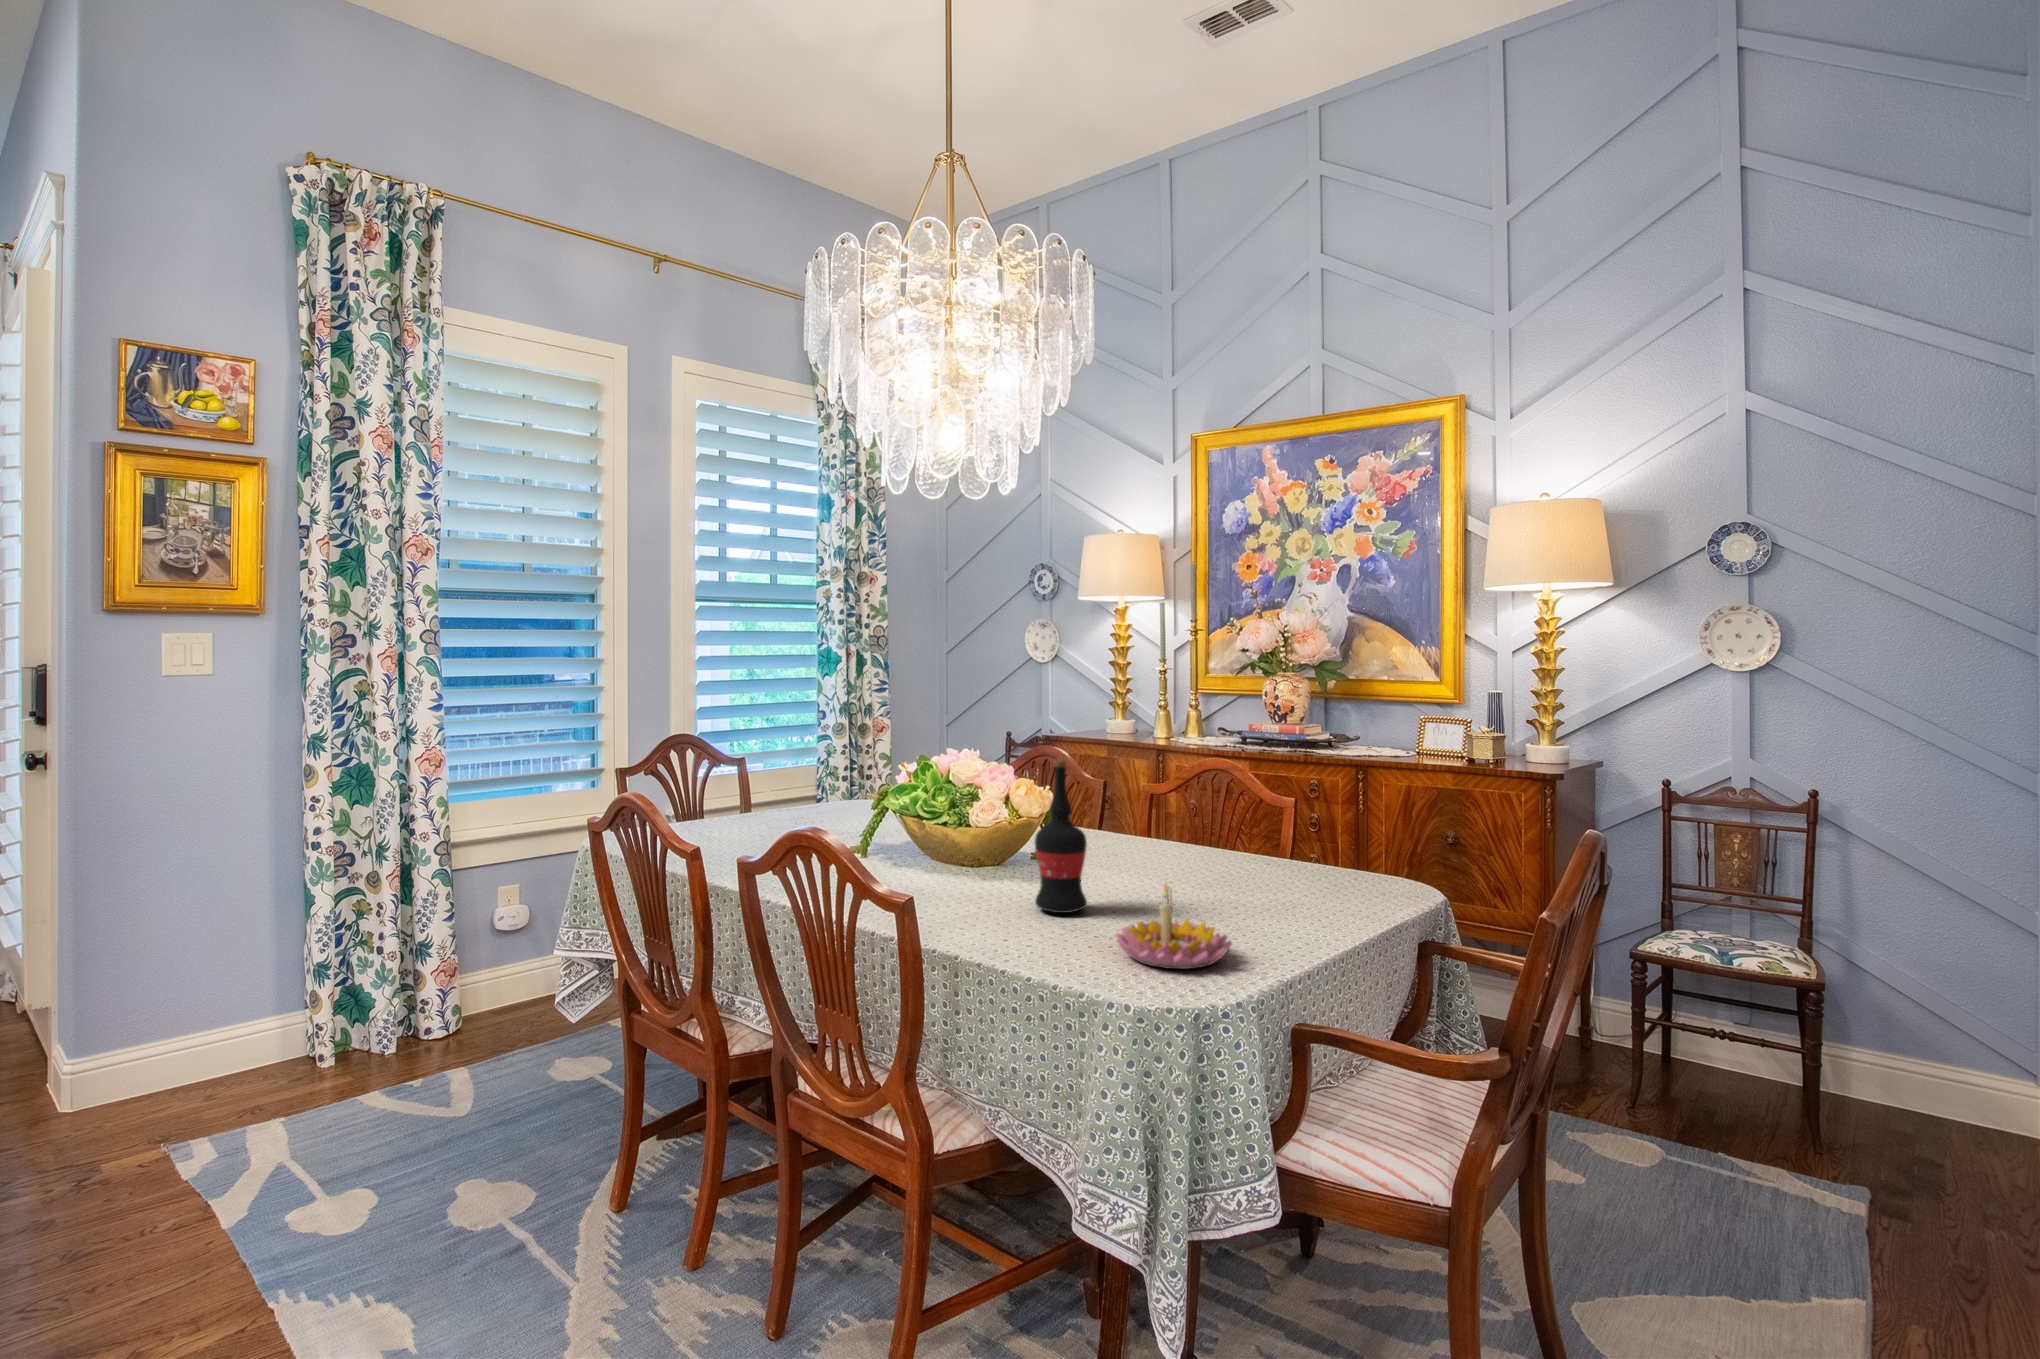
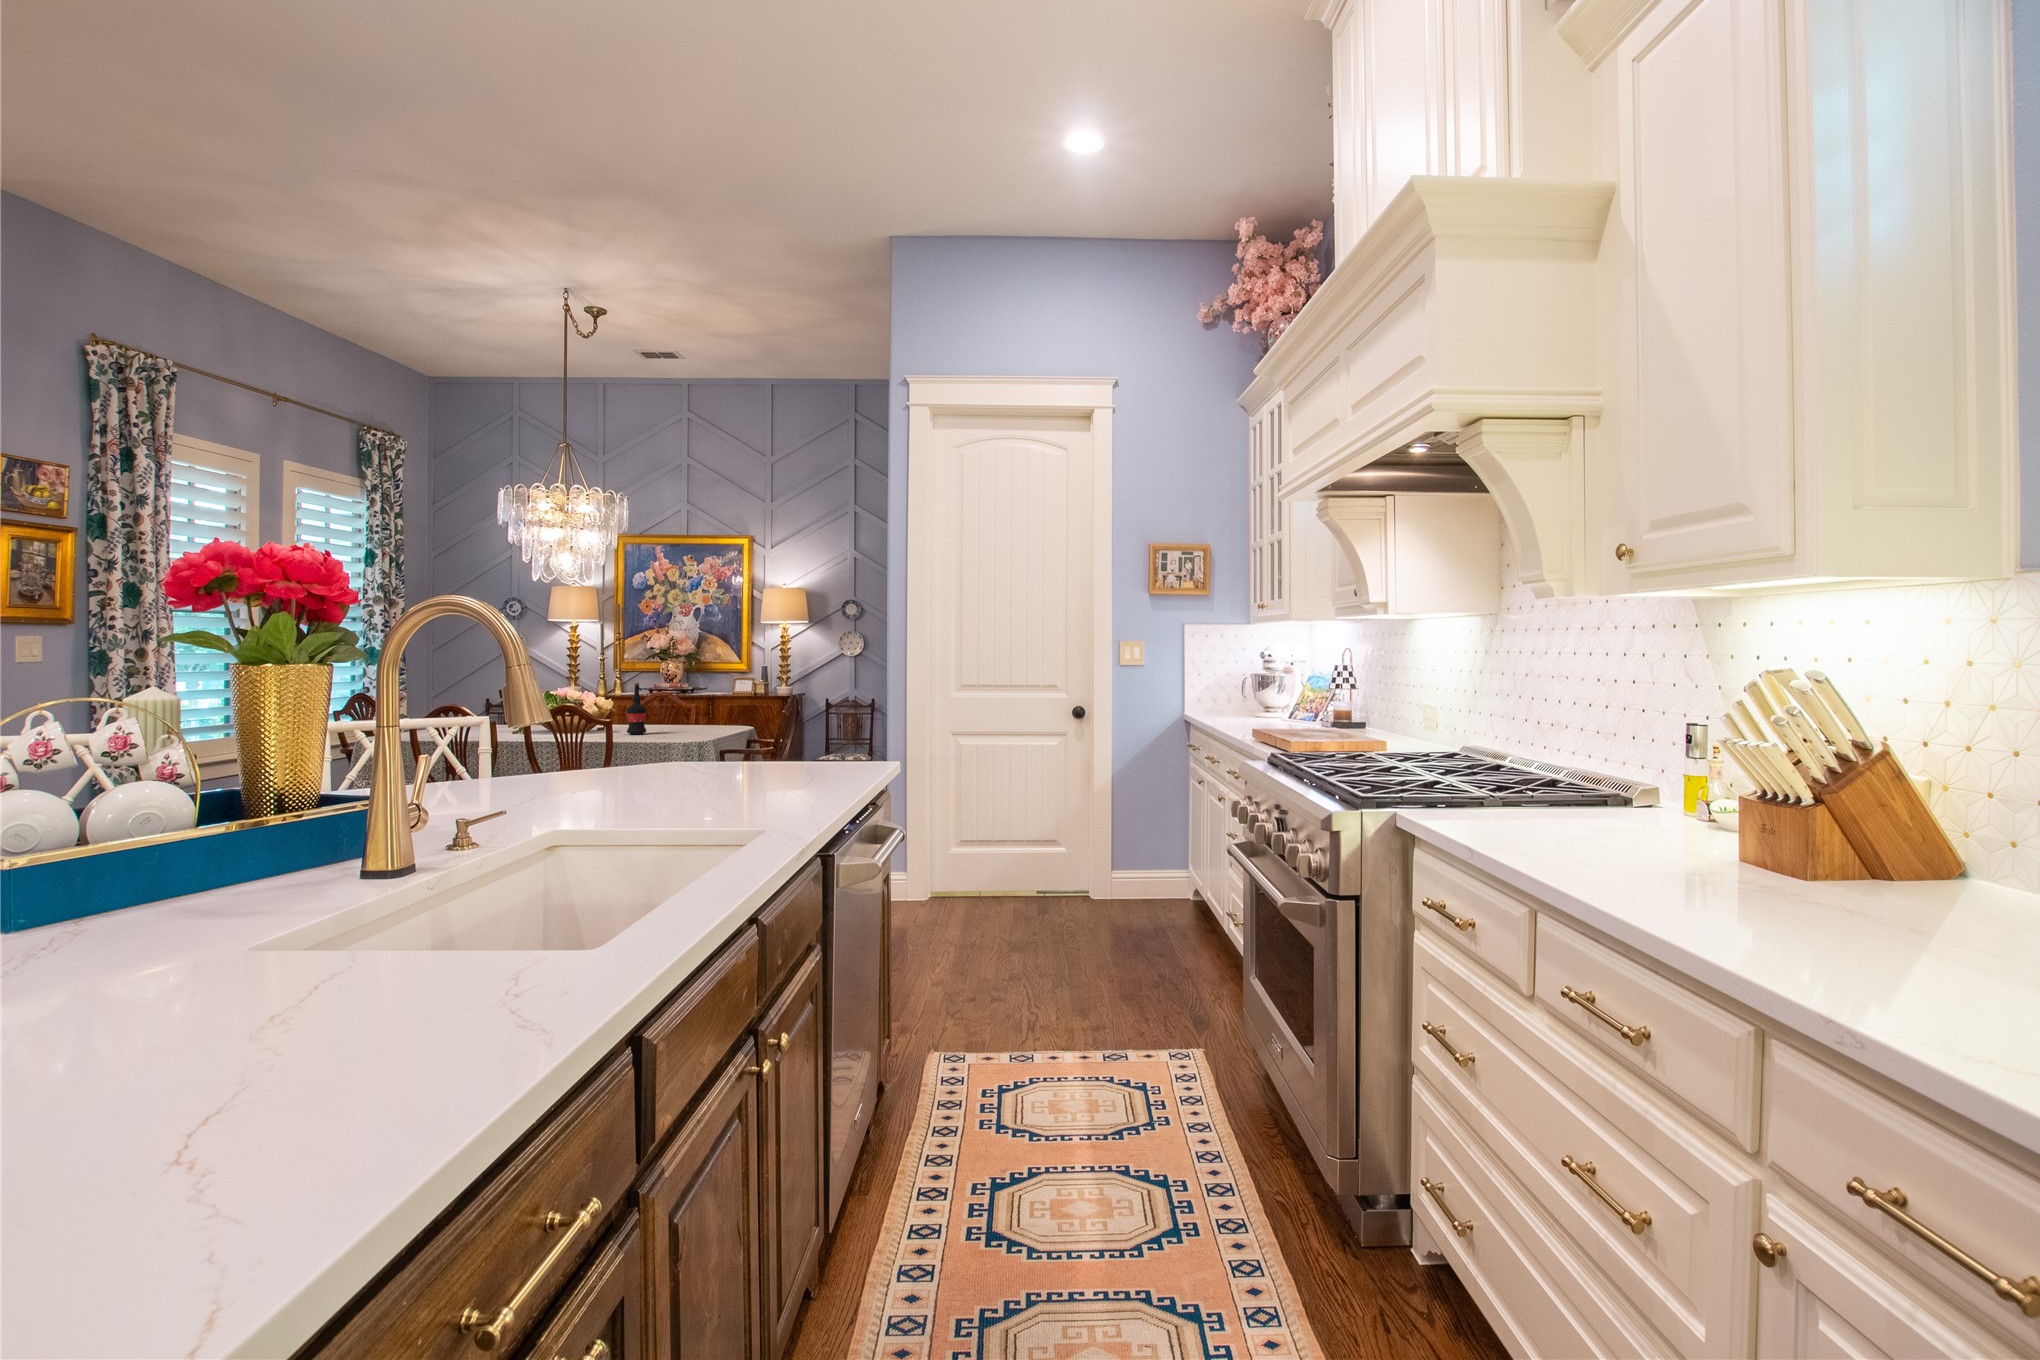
candle holder: present [1116,883,1232,969] -> none [669,713,705,737]

